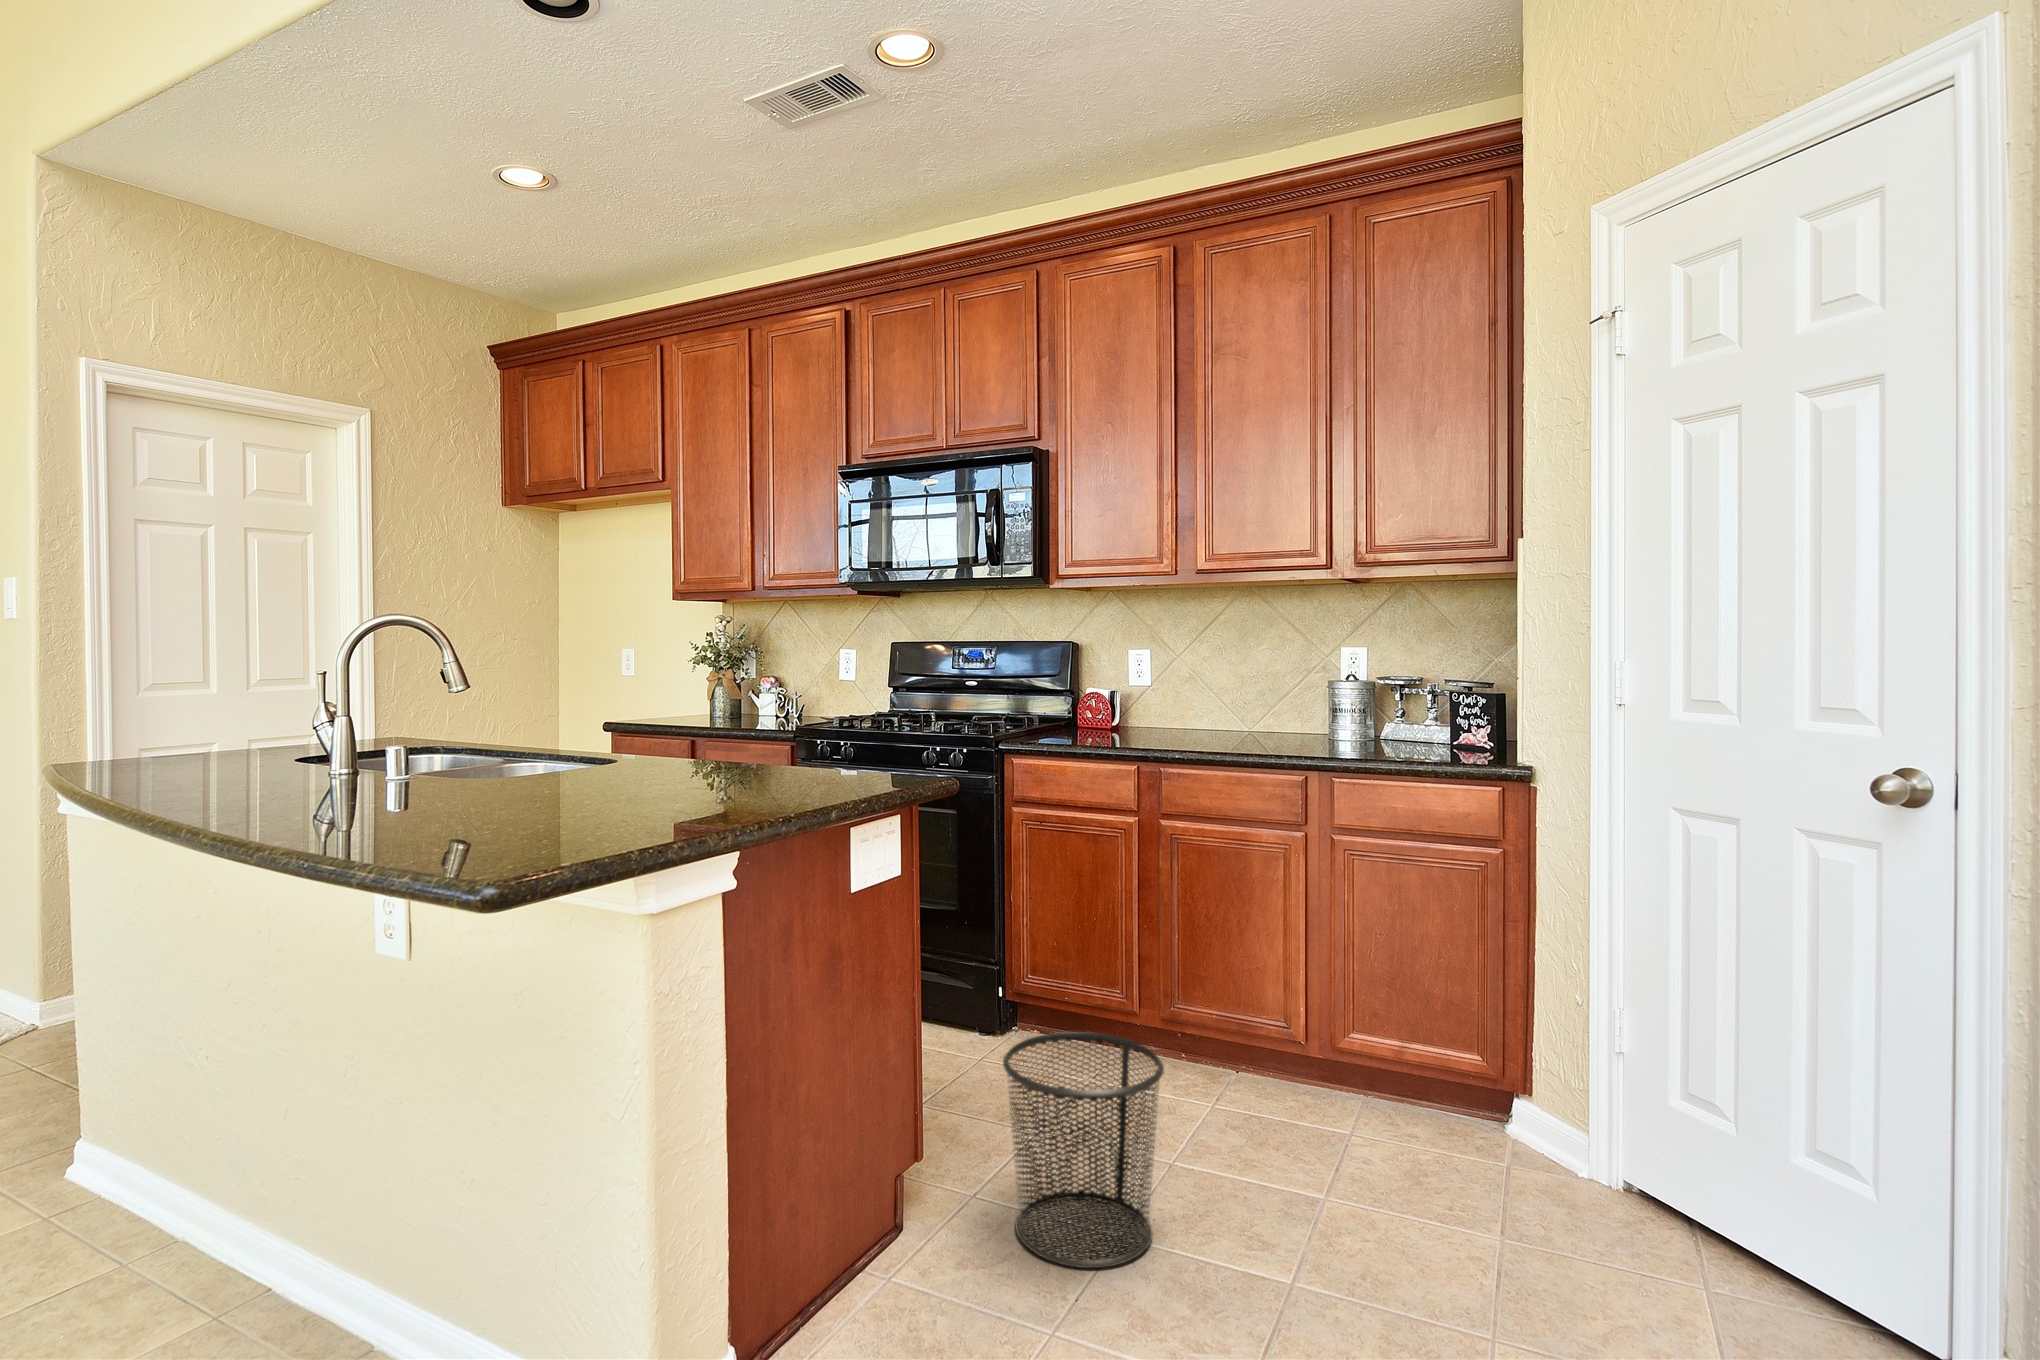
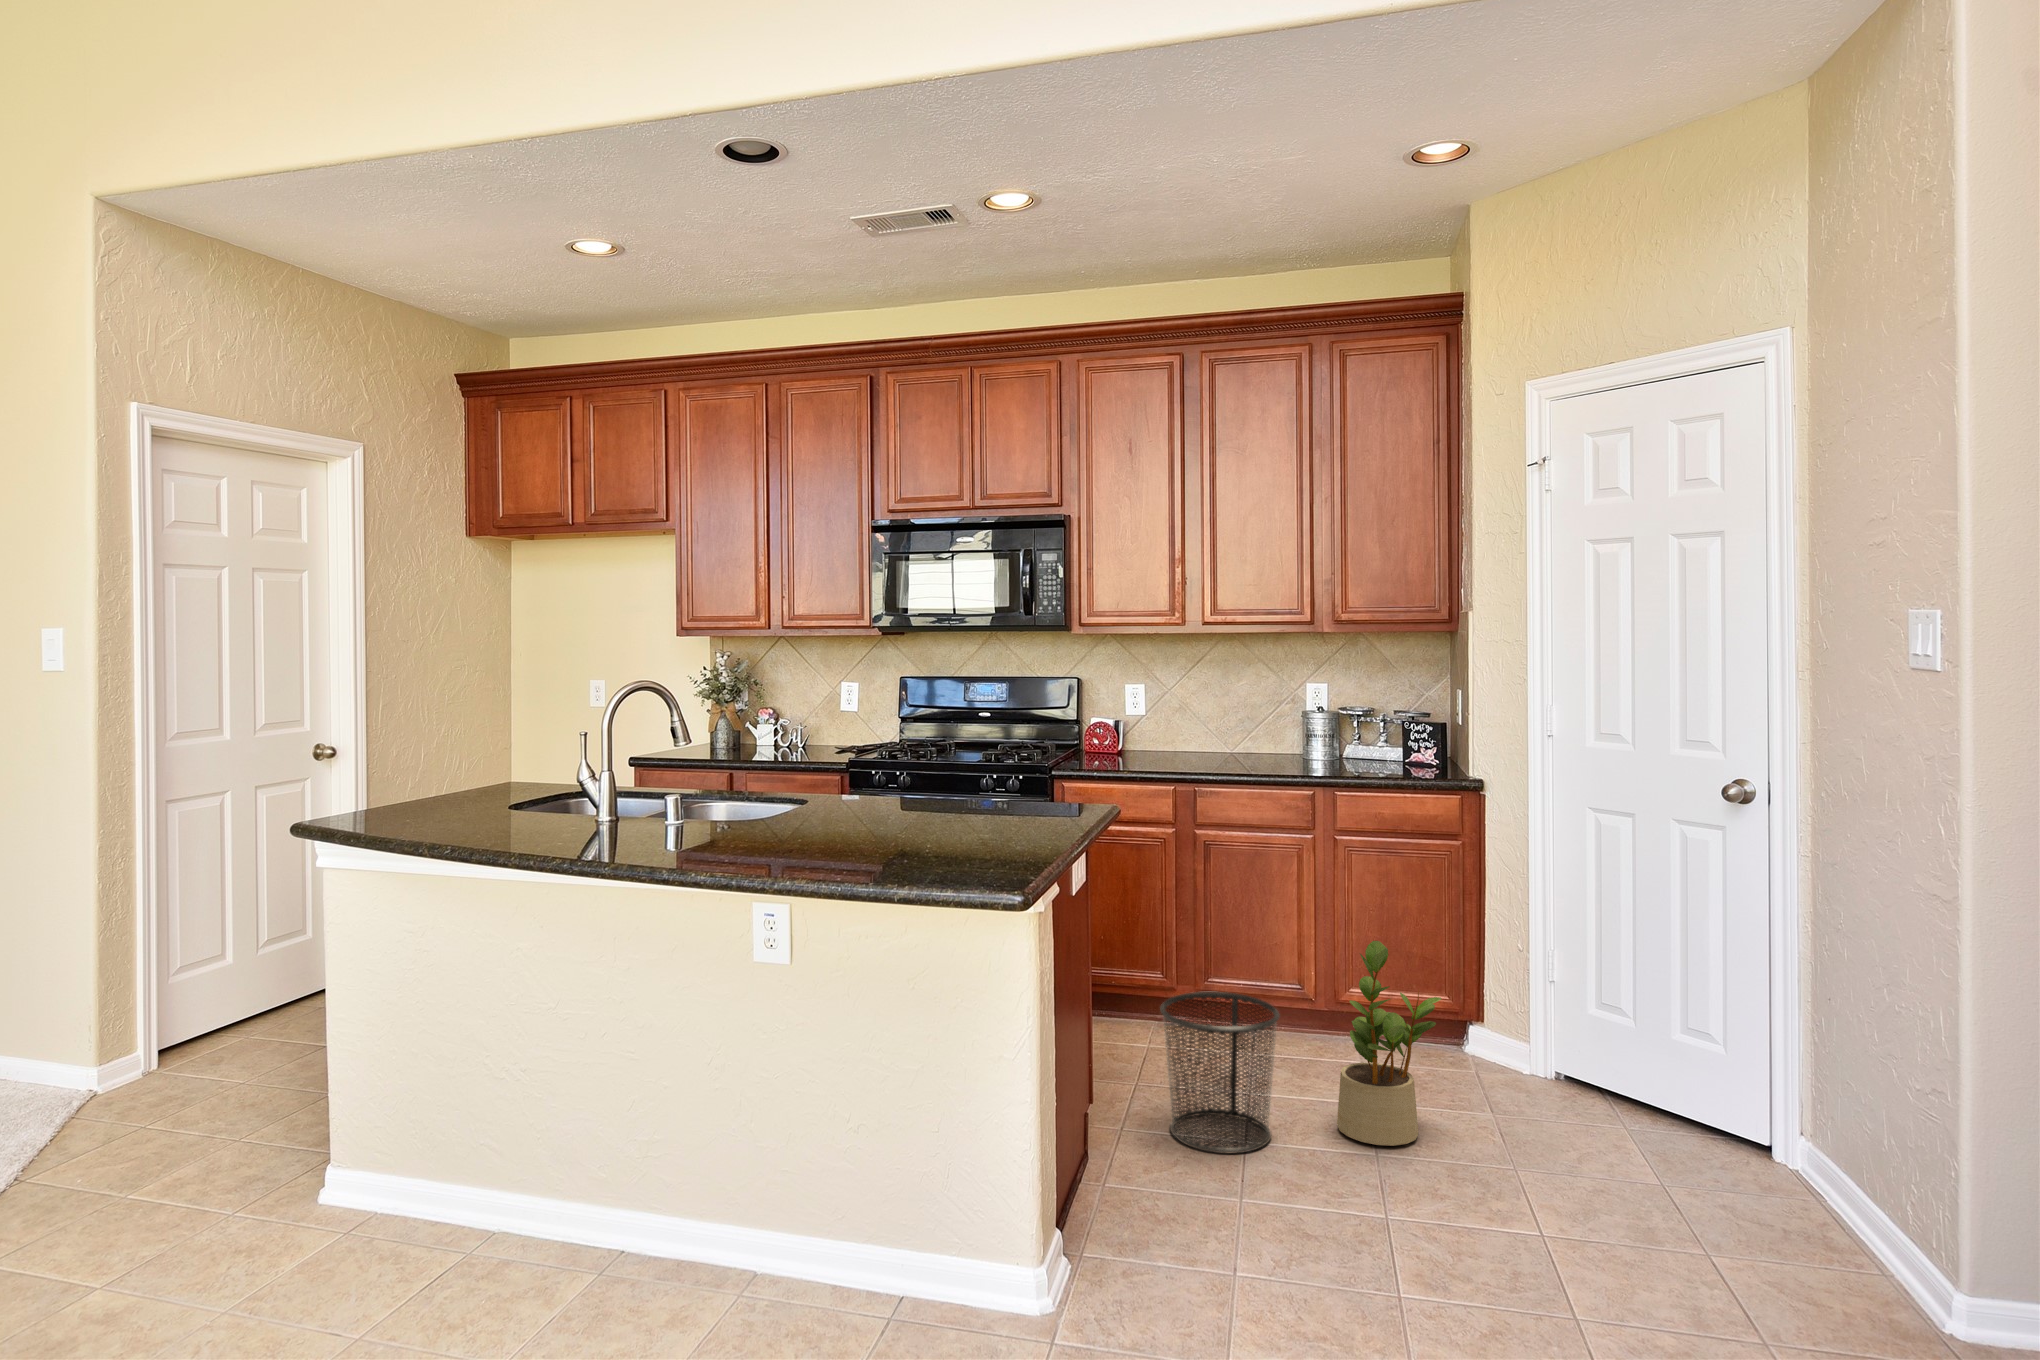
potted plant: none [1252,984,1405,1289] -> present [1337,941,1441,1146]

